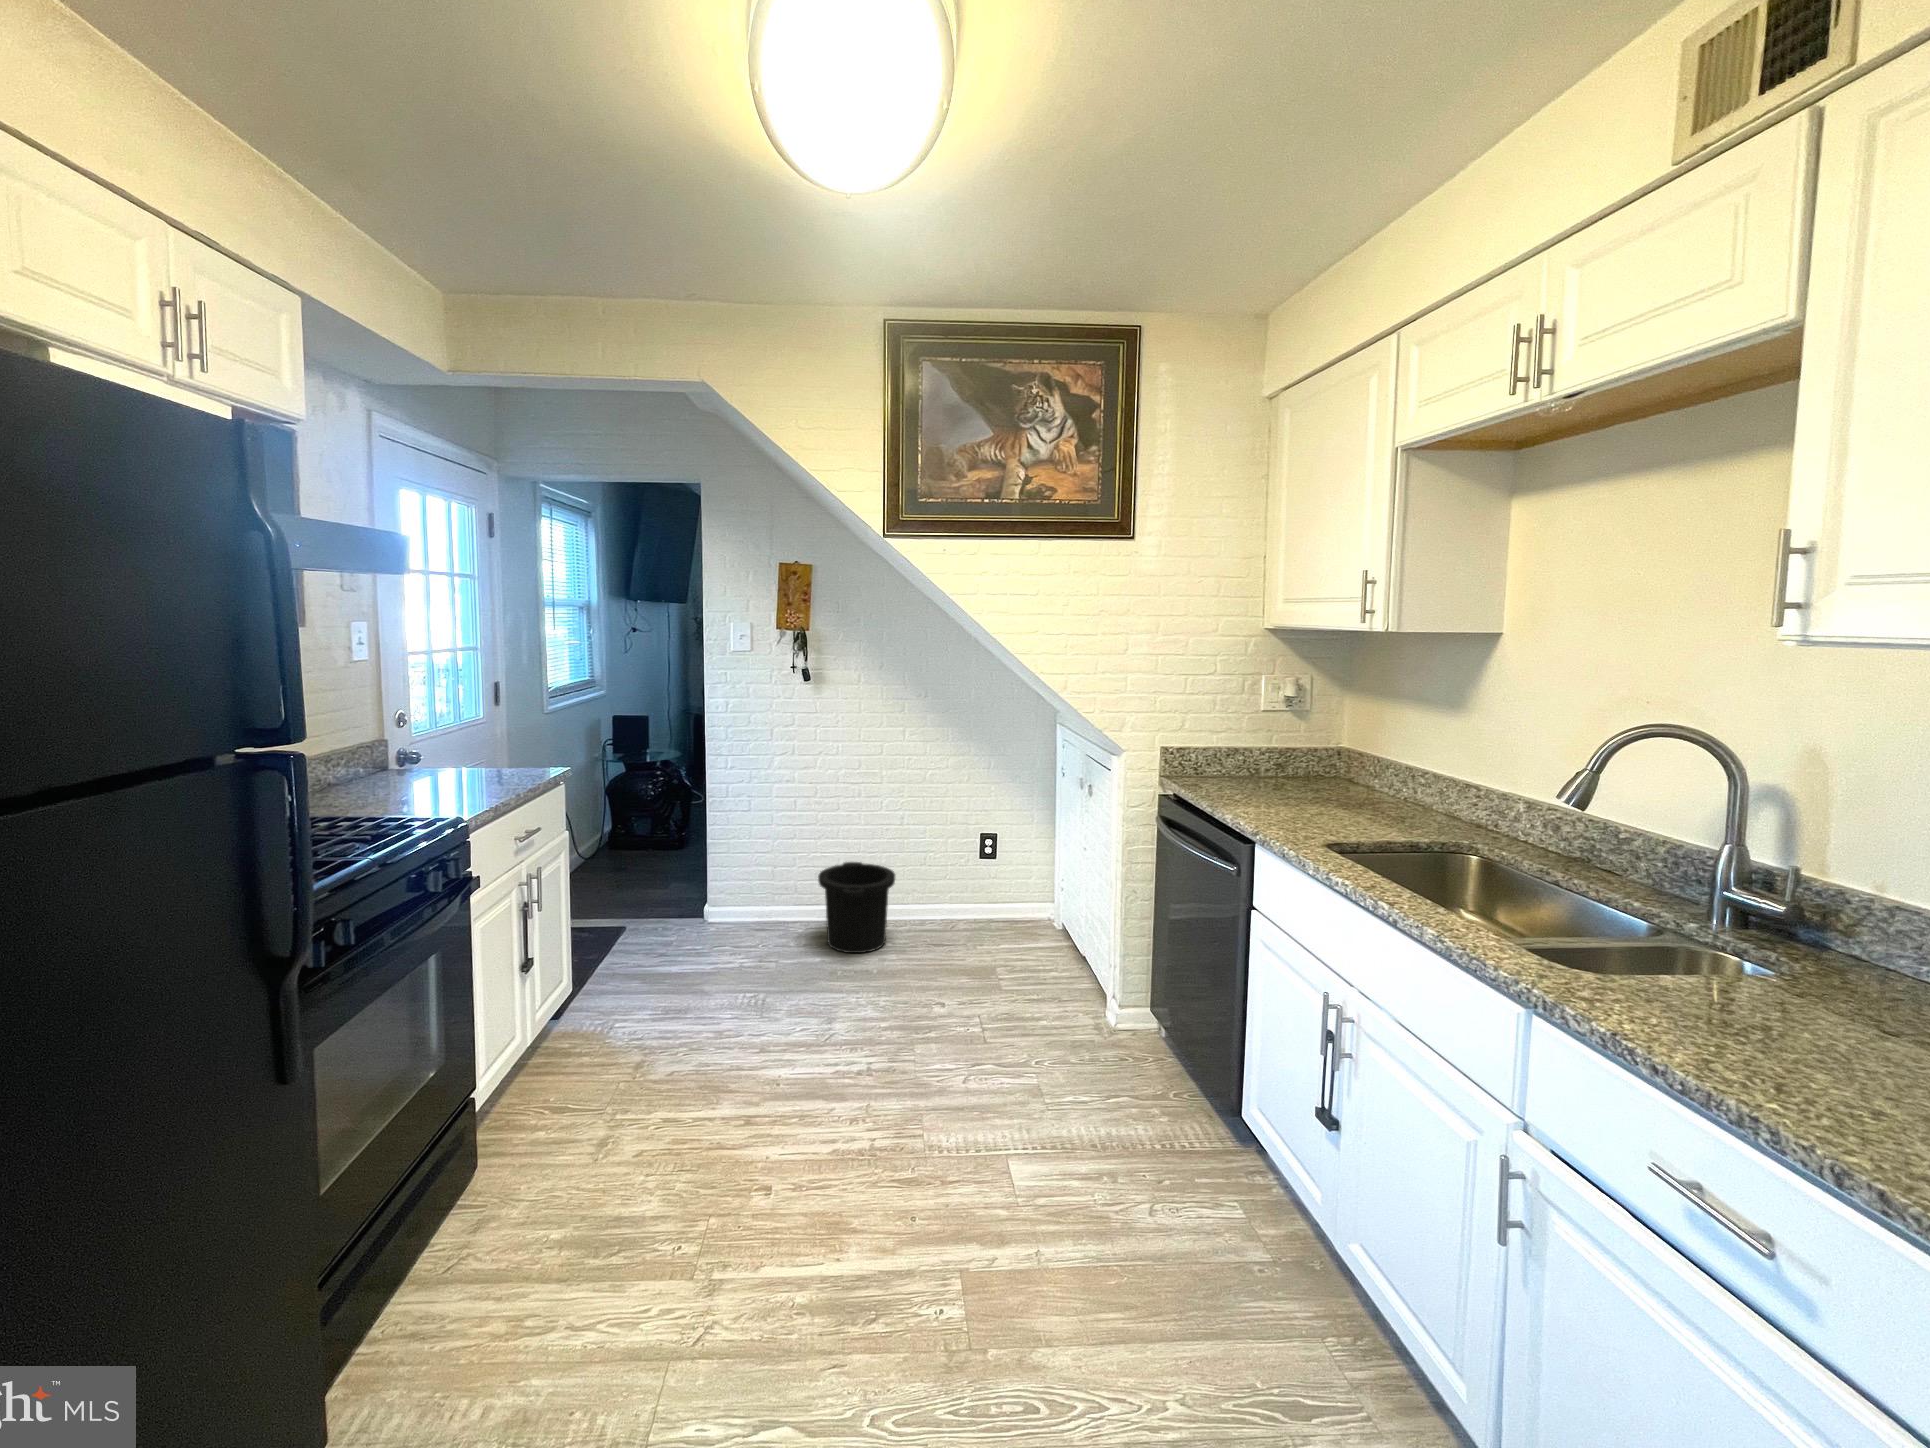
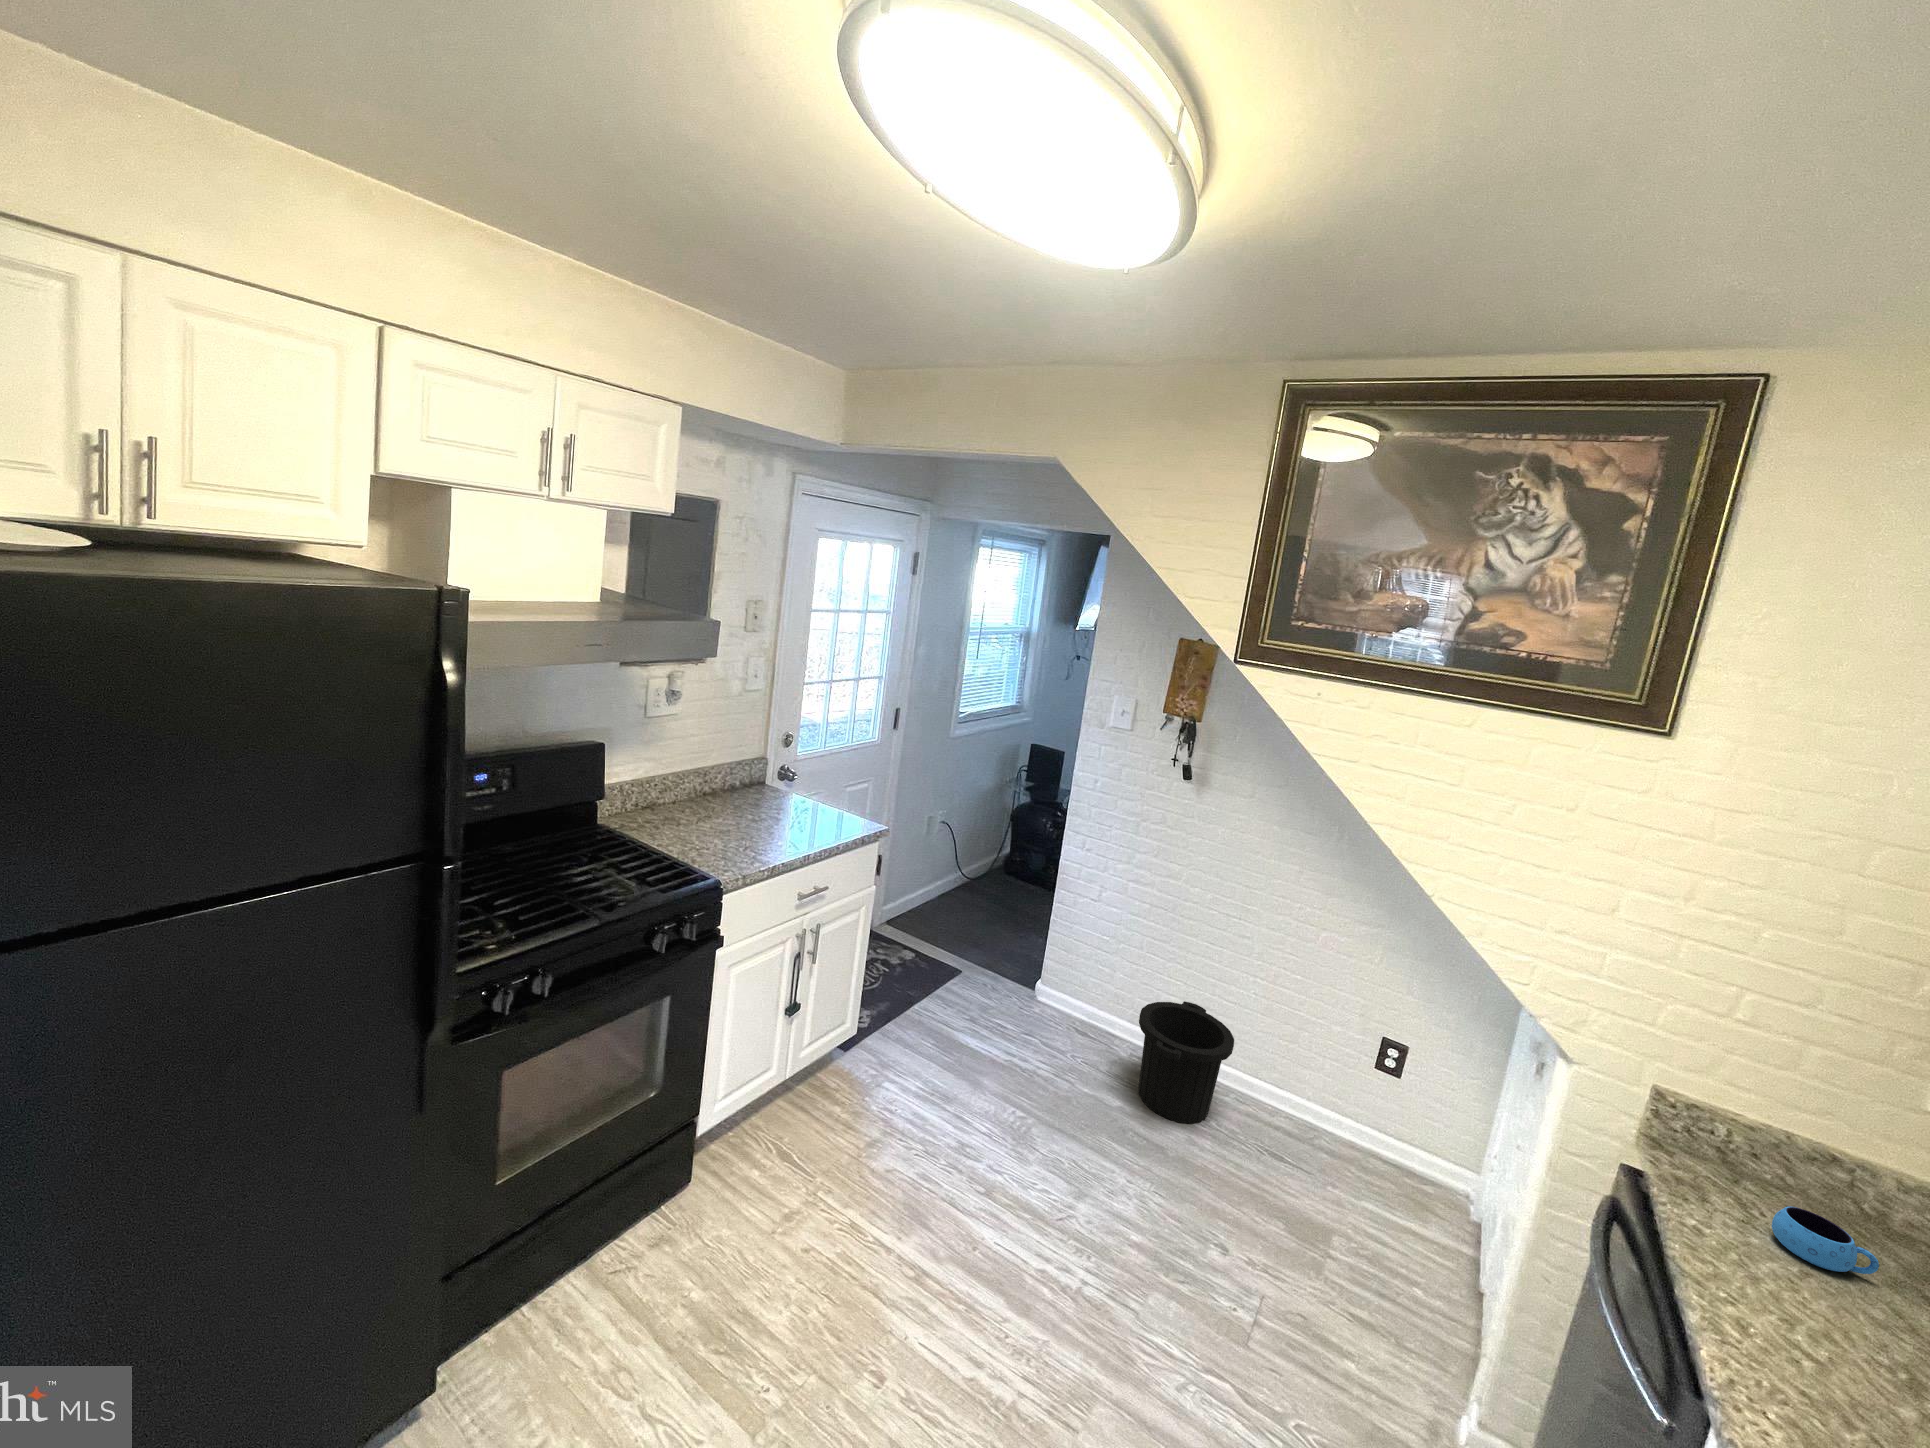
mug: none [1222,780,1262,801] -> present [1772,1207,1879,1274]

